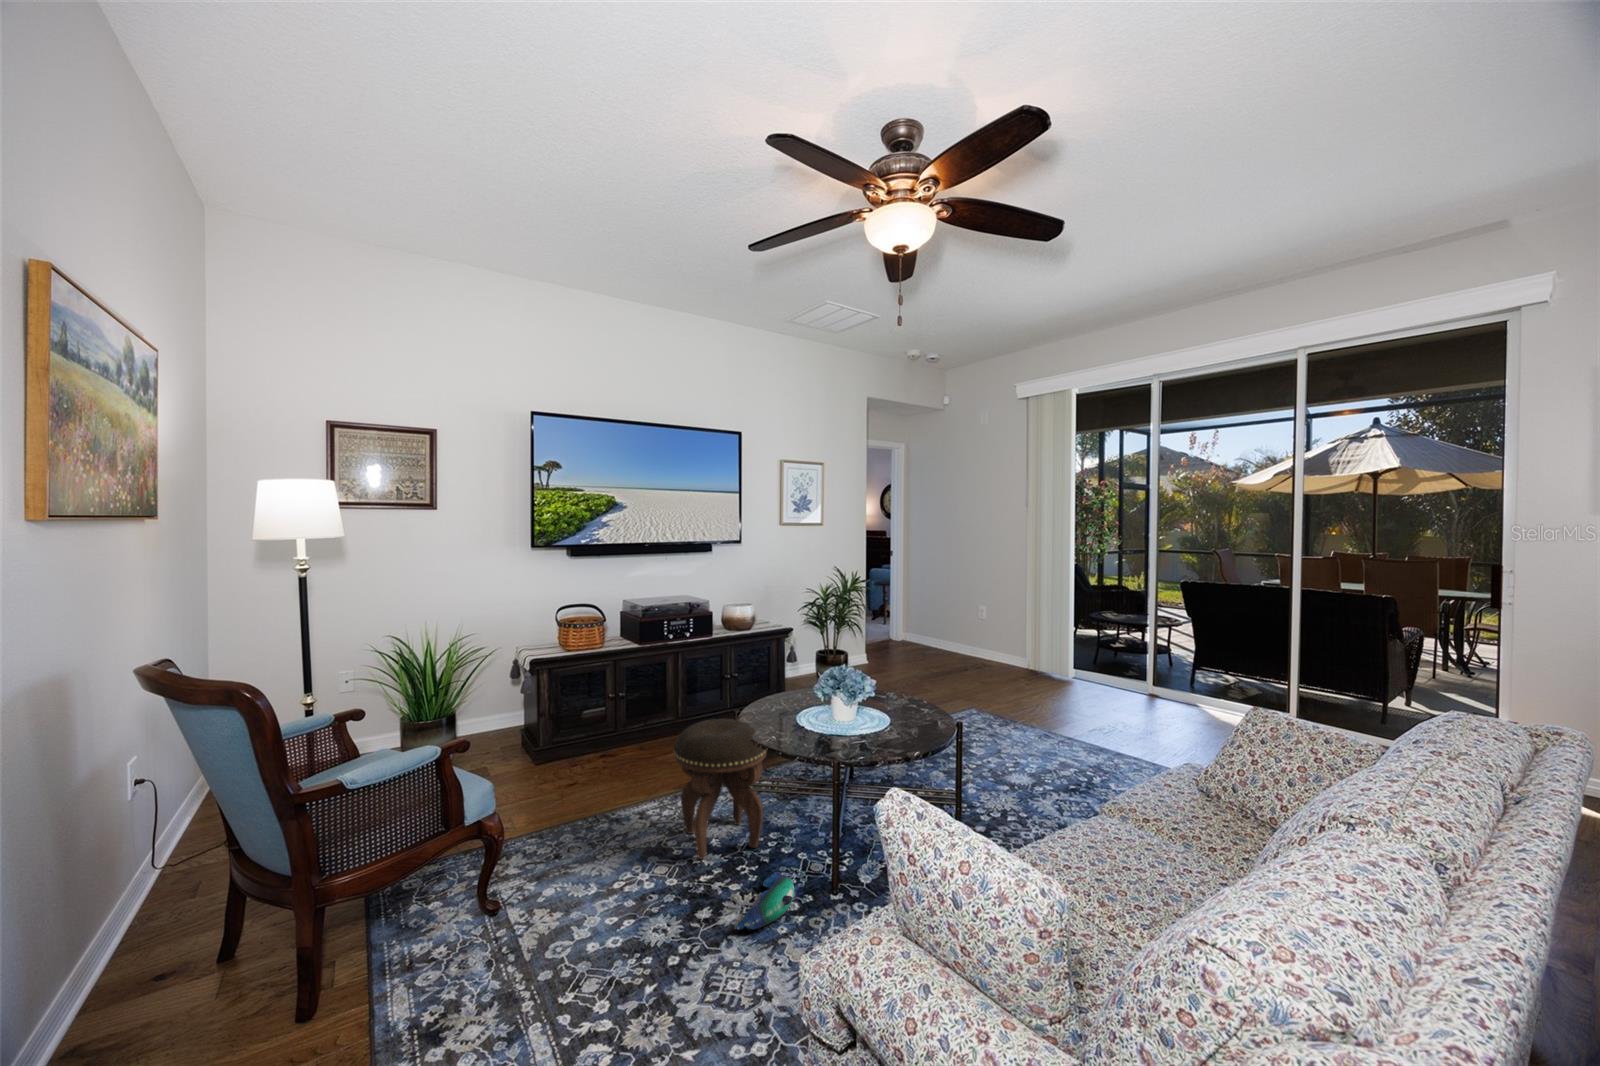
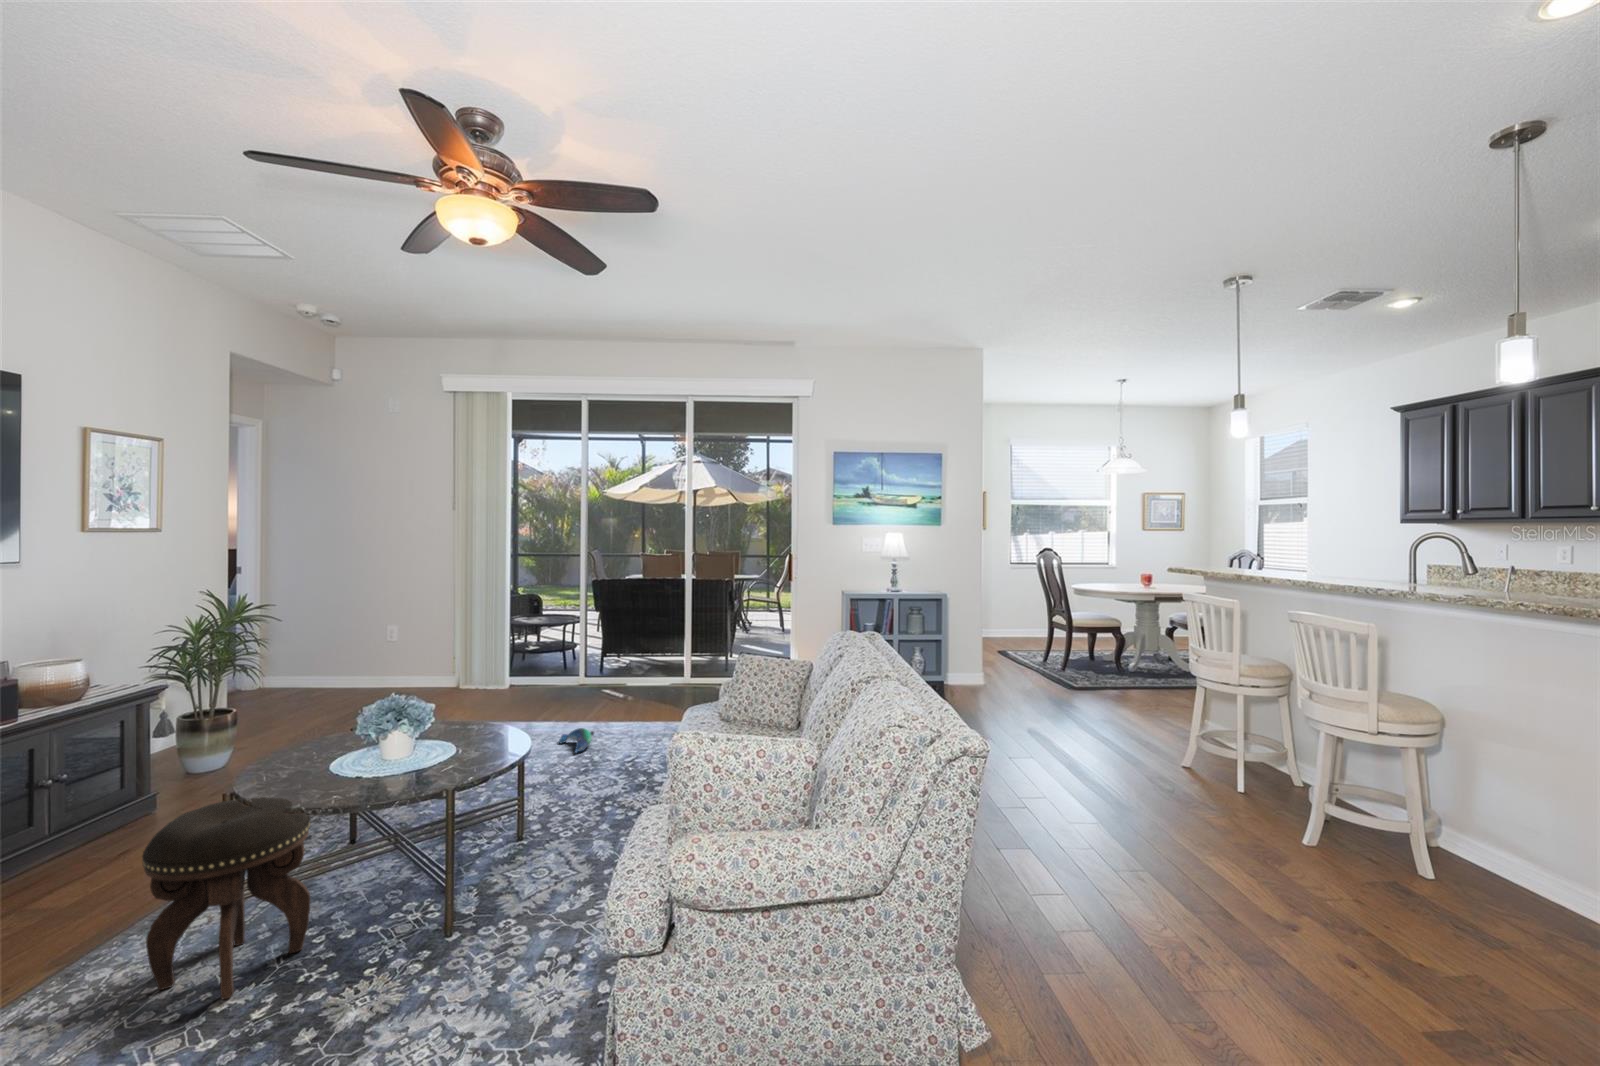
plush toy: present [736,872,794,930] -> present [559,728,594,753]

